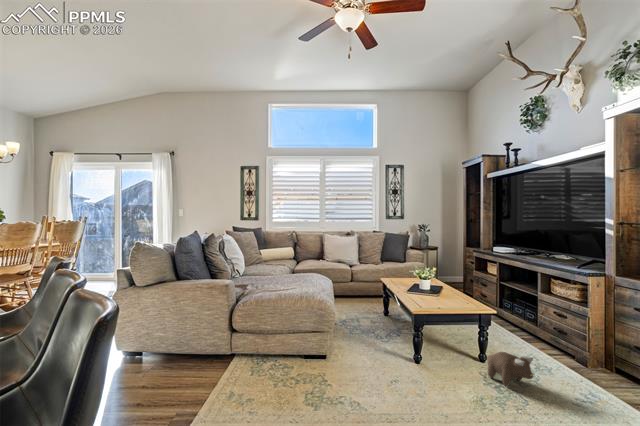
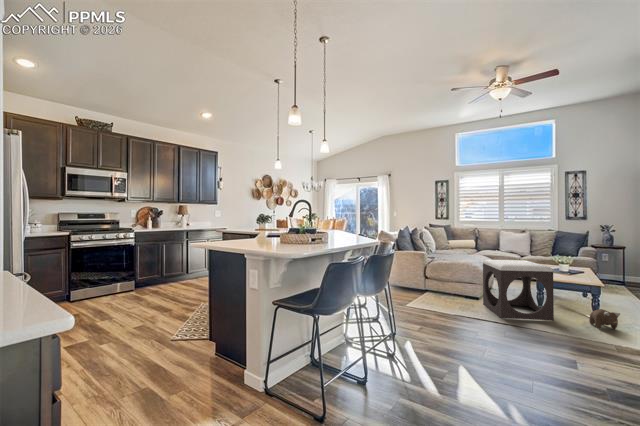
footstool: none [335,282,449,408] -> present [483,260,554,320]

